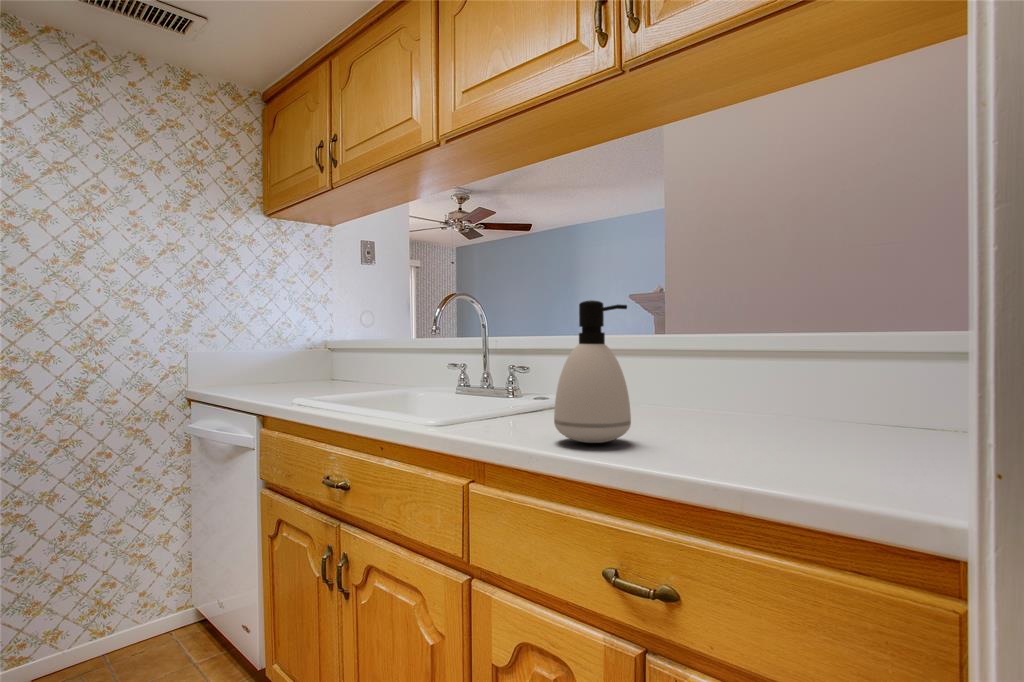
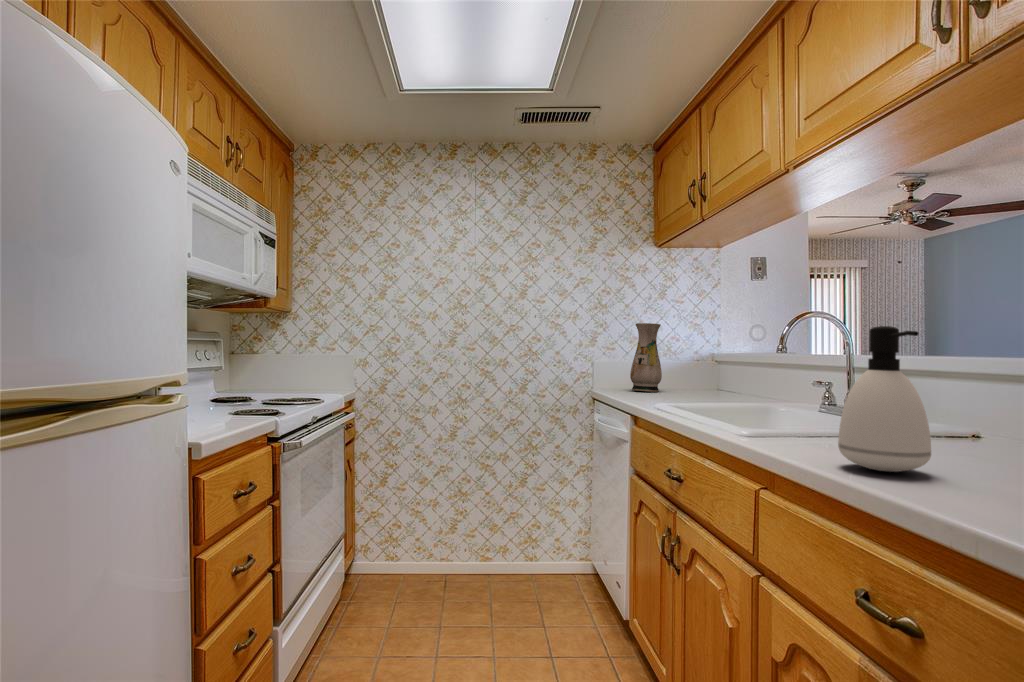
vase: none [239,305,279,386] -> present [630,323,662,392]

